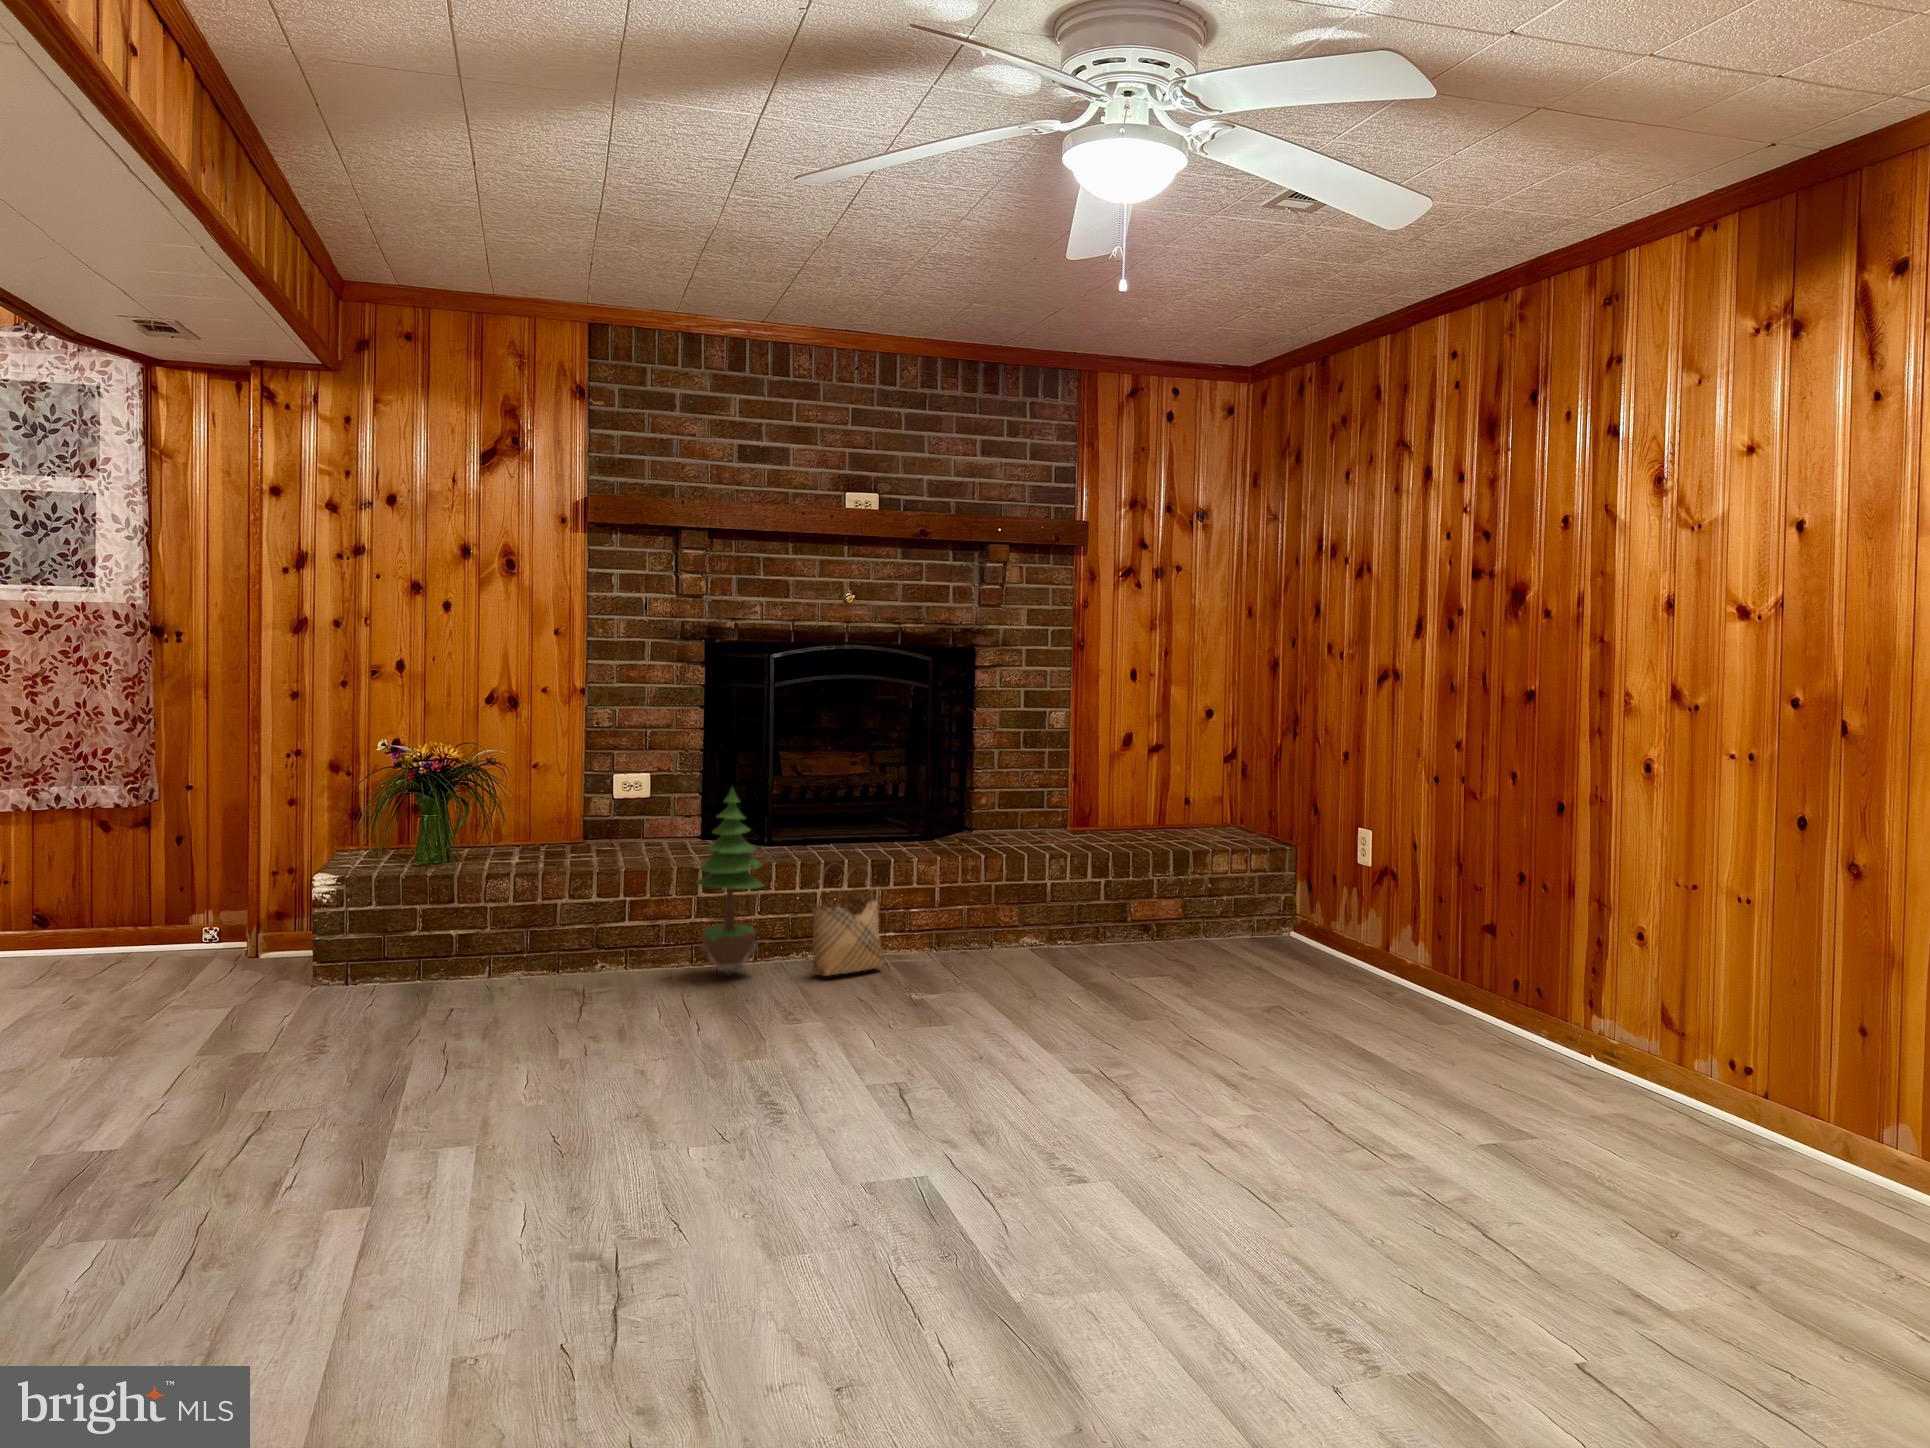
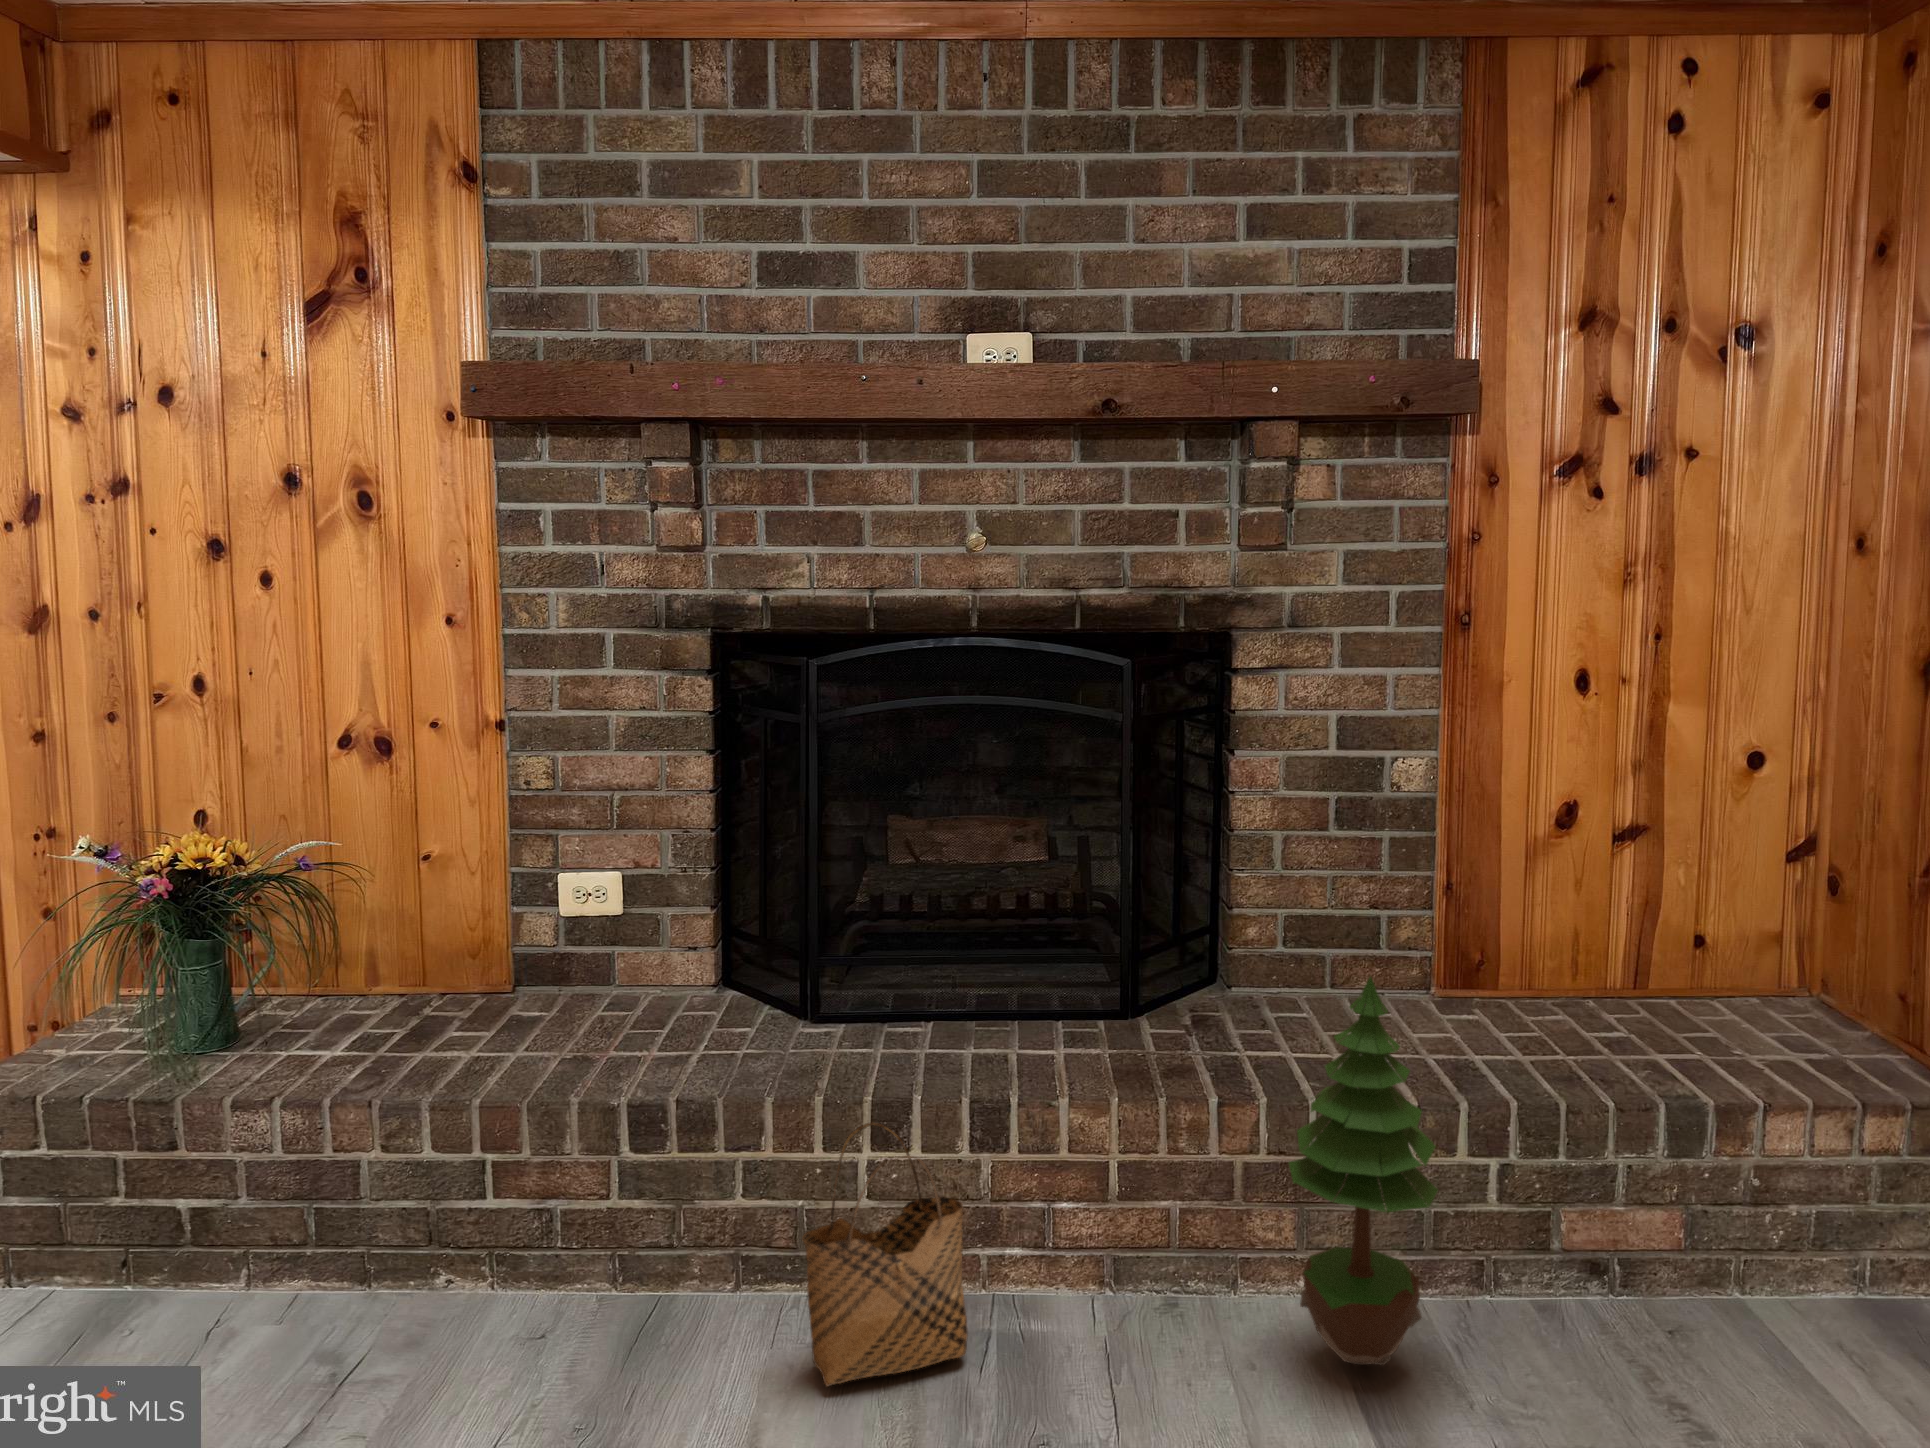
potted tree: present [696,788,763,975] -> present [1289,977,1438,1365]

